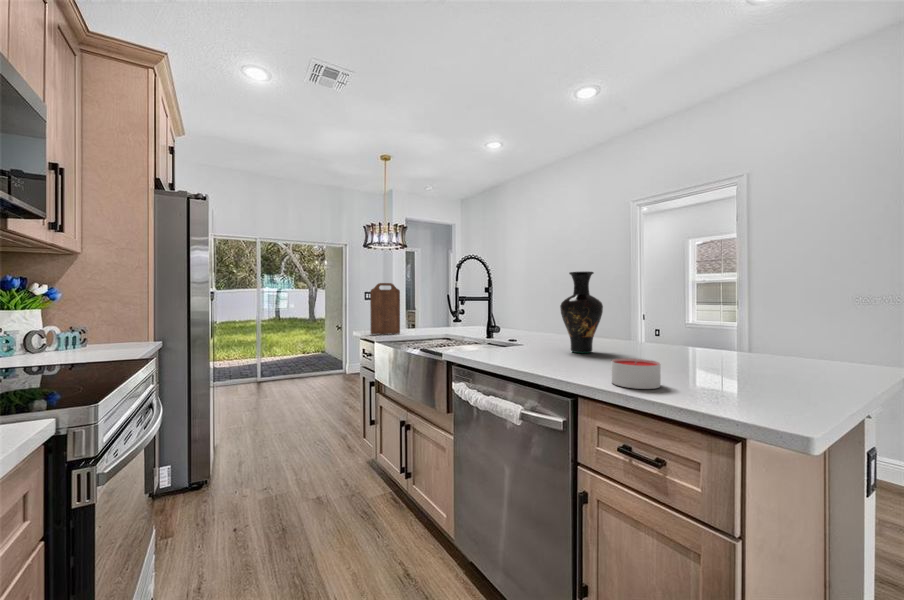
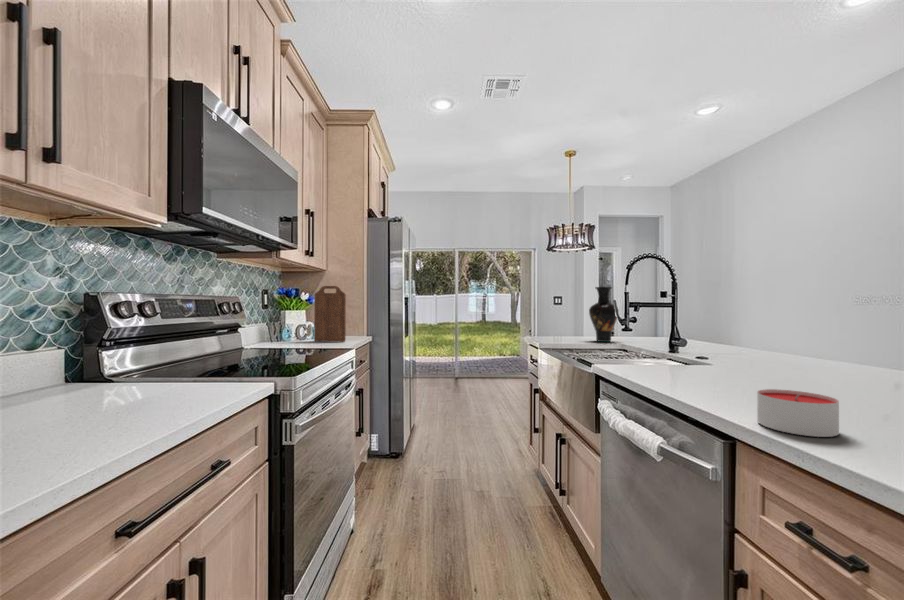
vase: present [560,272,603,353] -> present [589,287,618,342]
cutting board: present [370,283,400,334] -> present [314,286,346,342]

